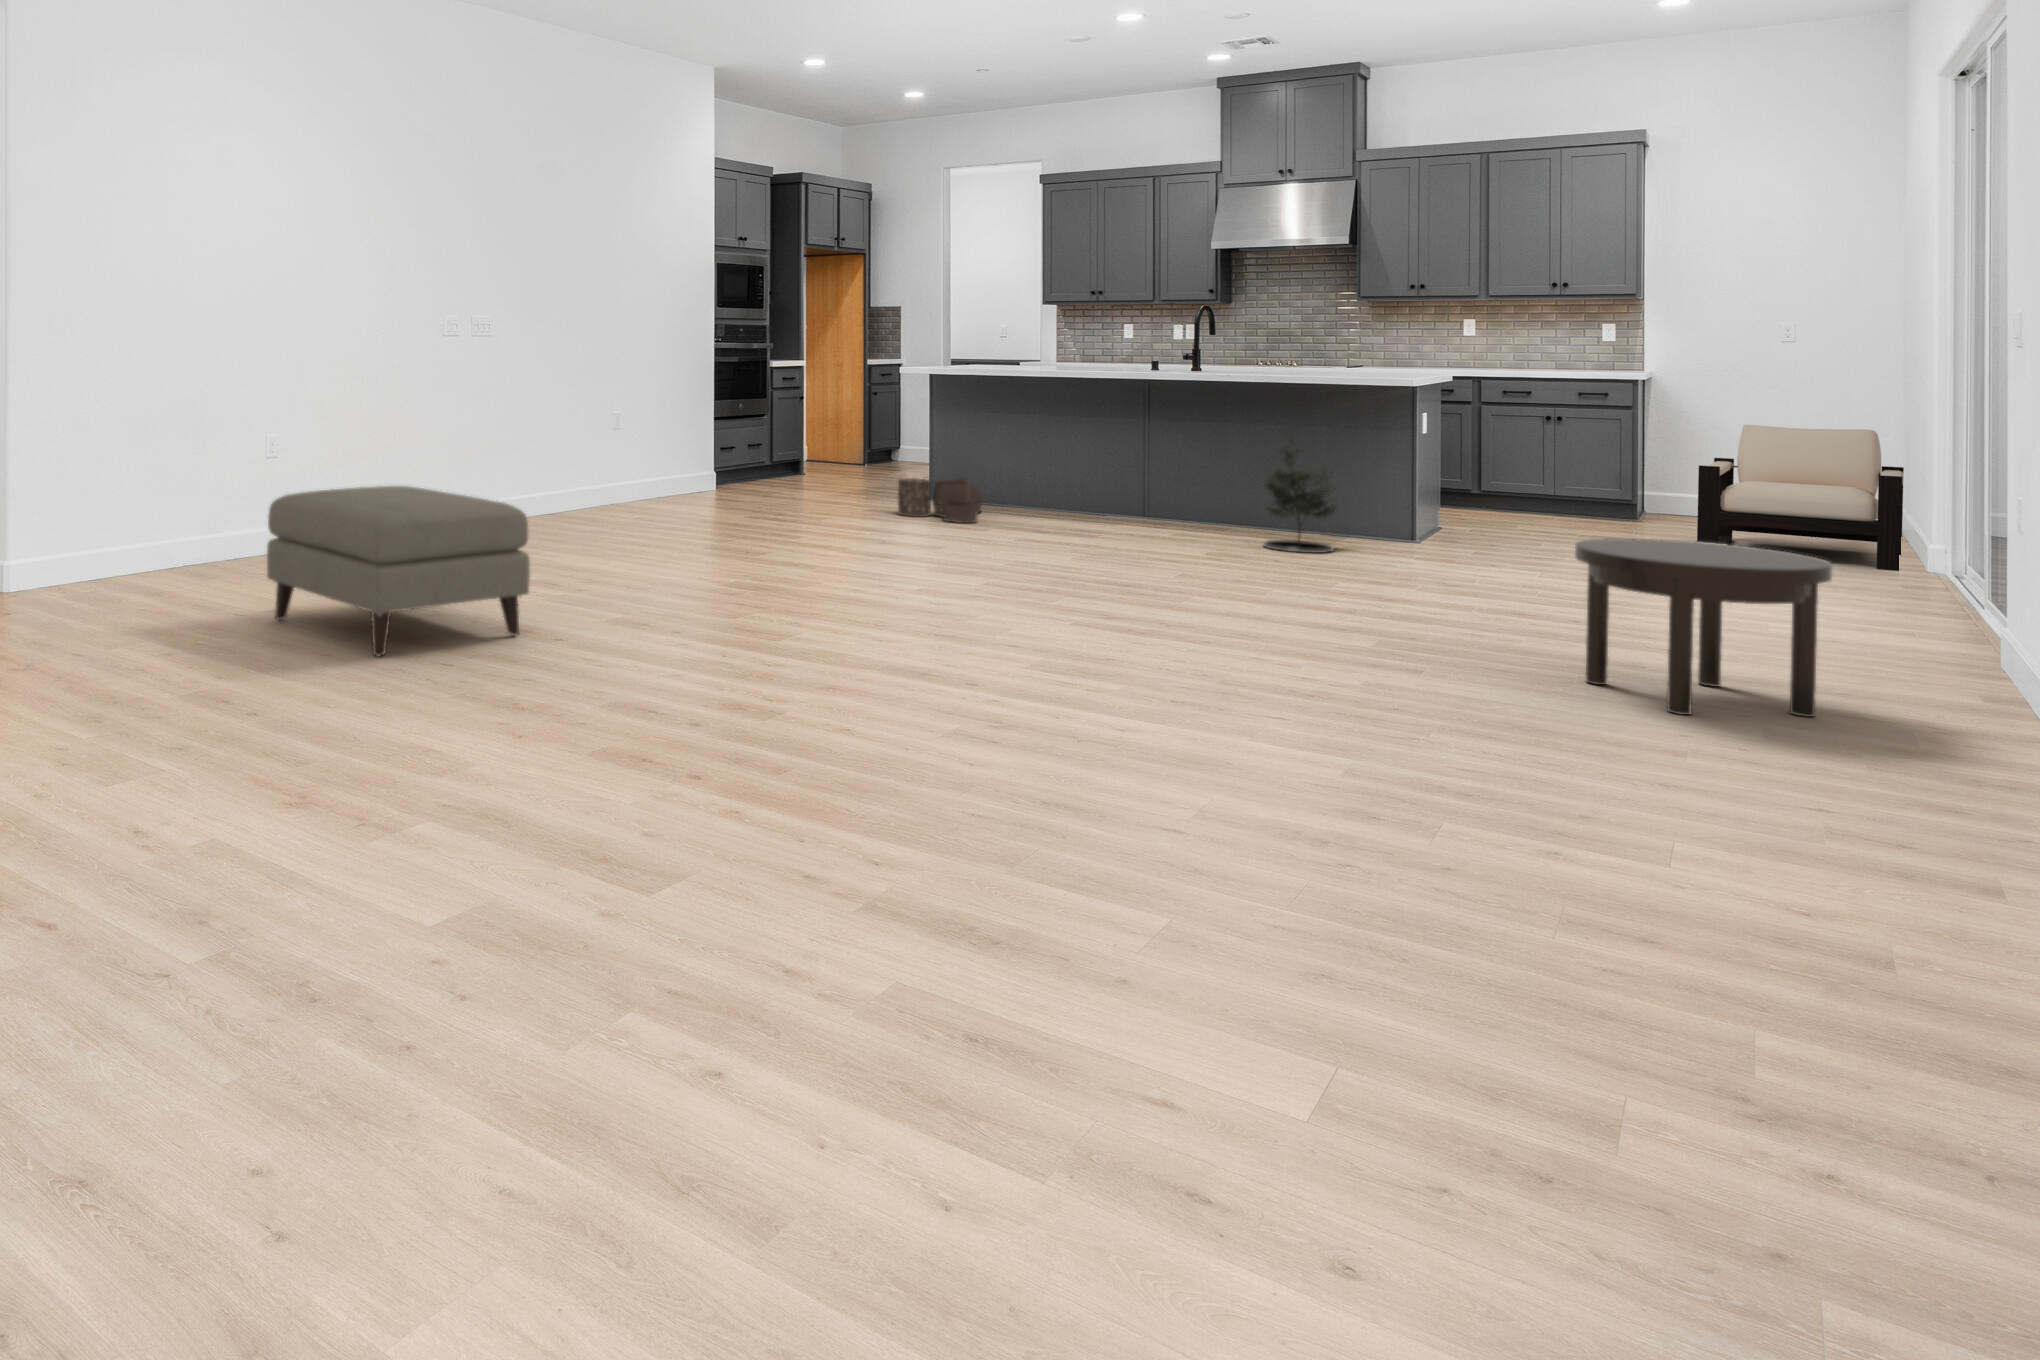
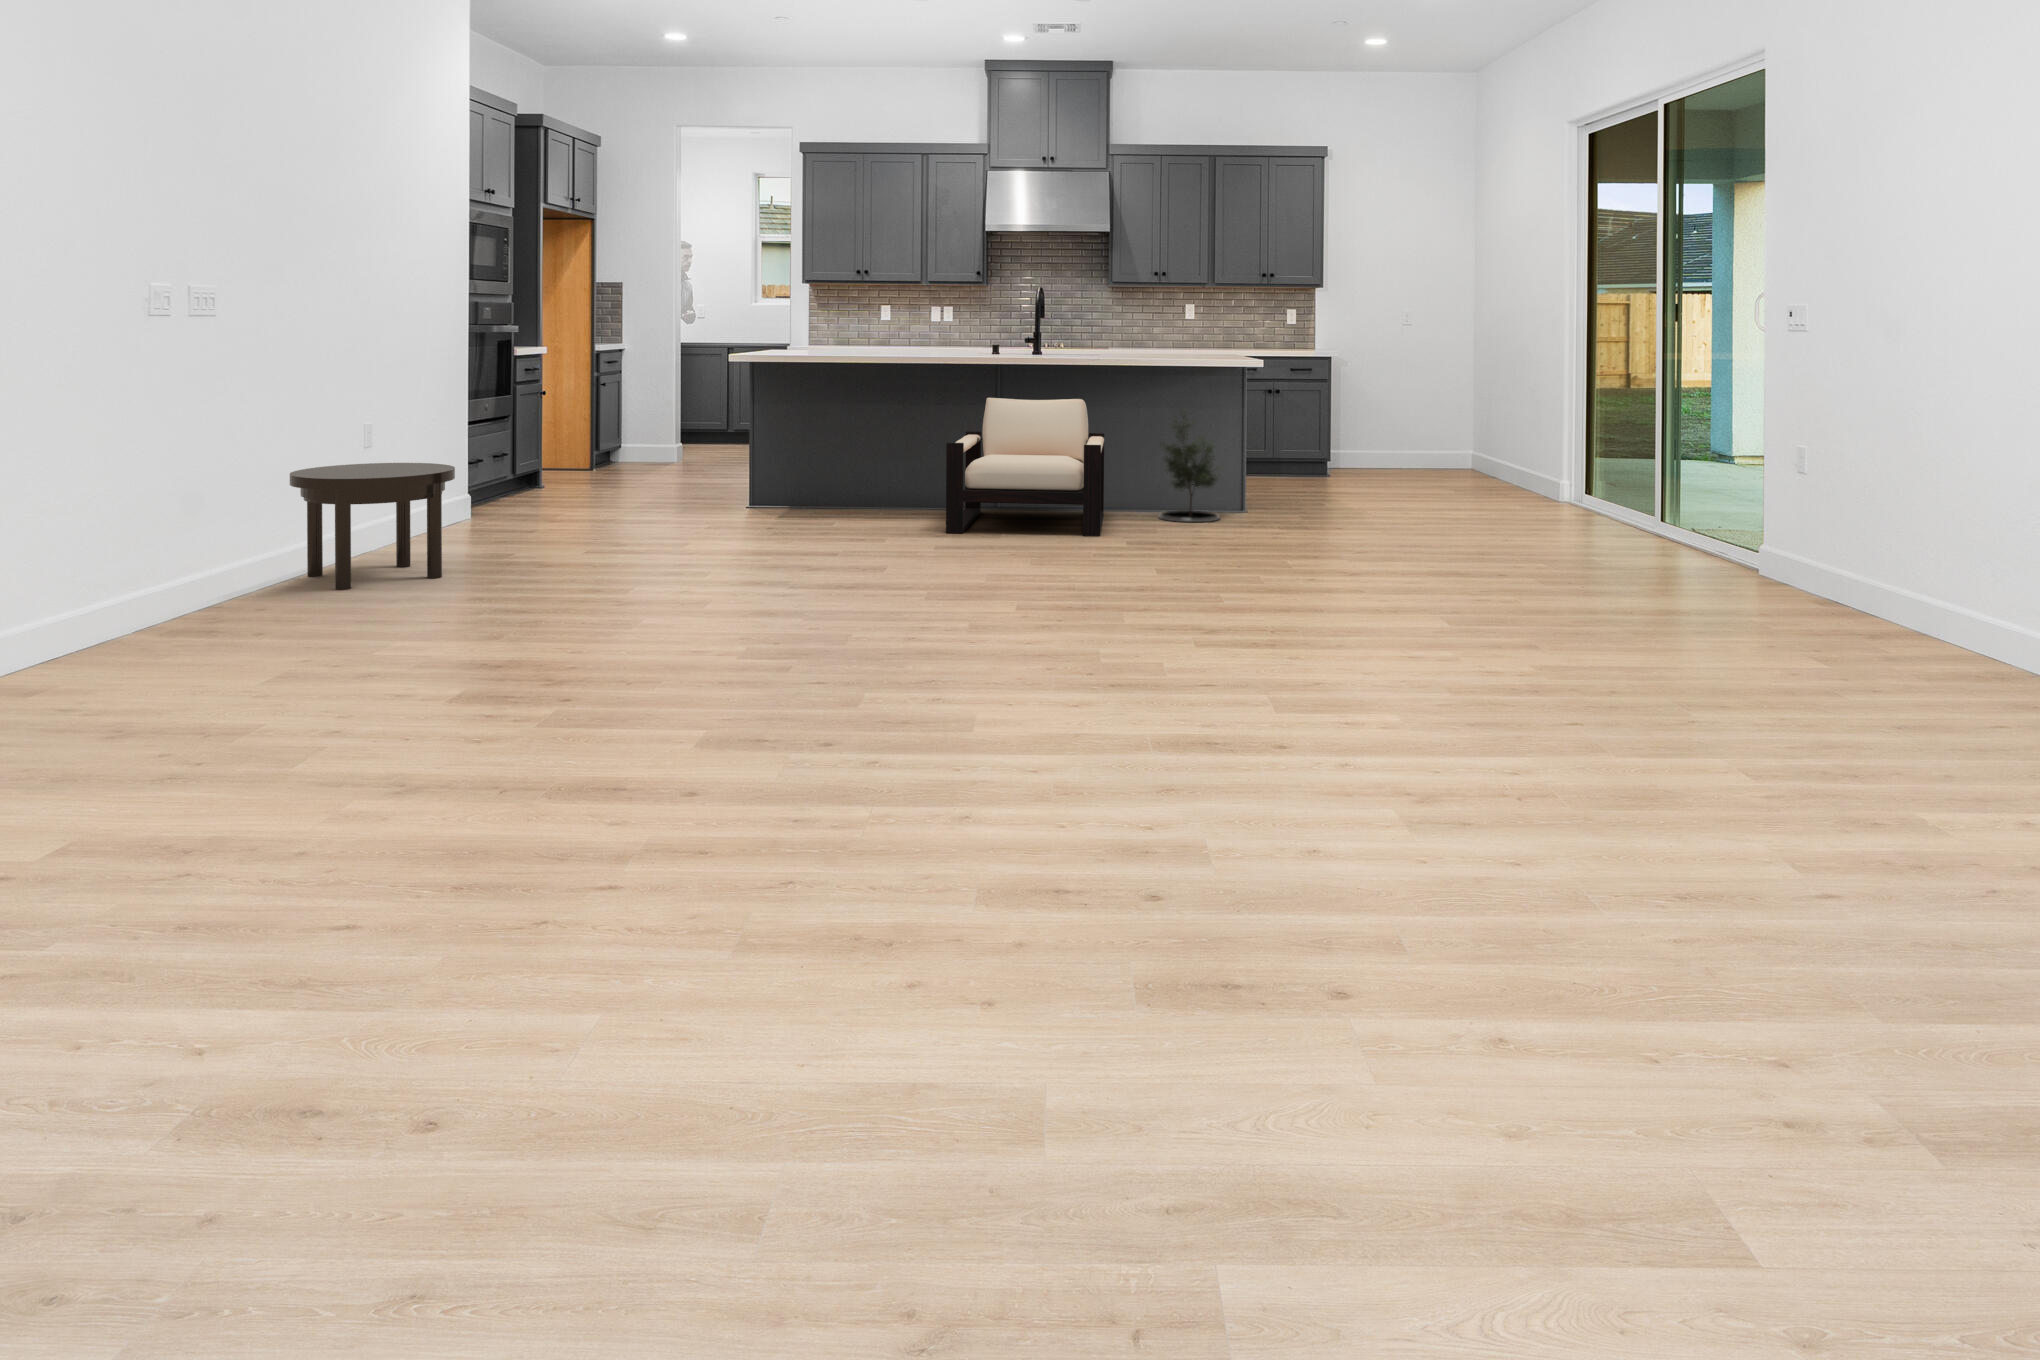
armchair: present [1697,425,1904,571] -> present [946,398,1104,536]
woven basket: present [898,474,982,523] -> none [776,470,878,527]
ottoman: present [267,486,530,656] -> none [368,585,905,934]
side table: present [1575,539,1832,717] -> present [290,463,455,590]

